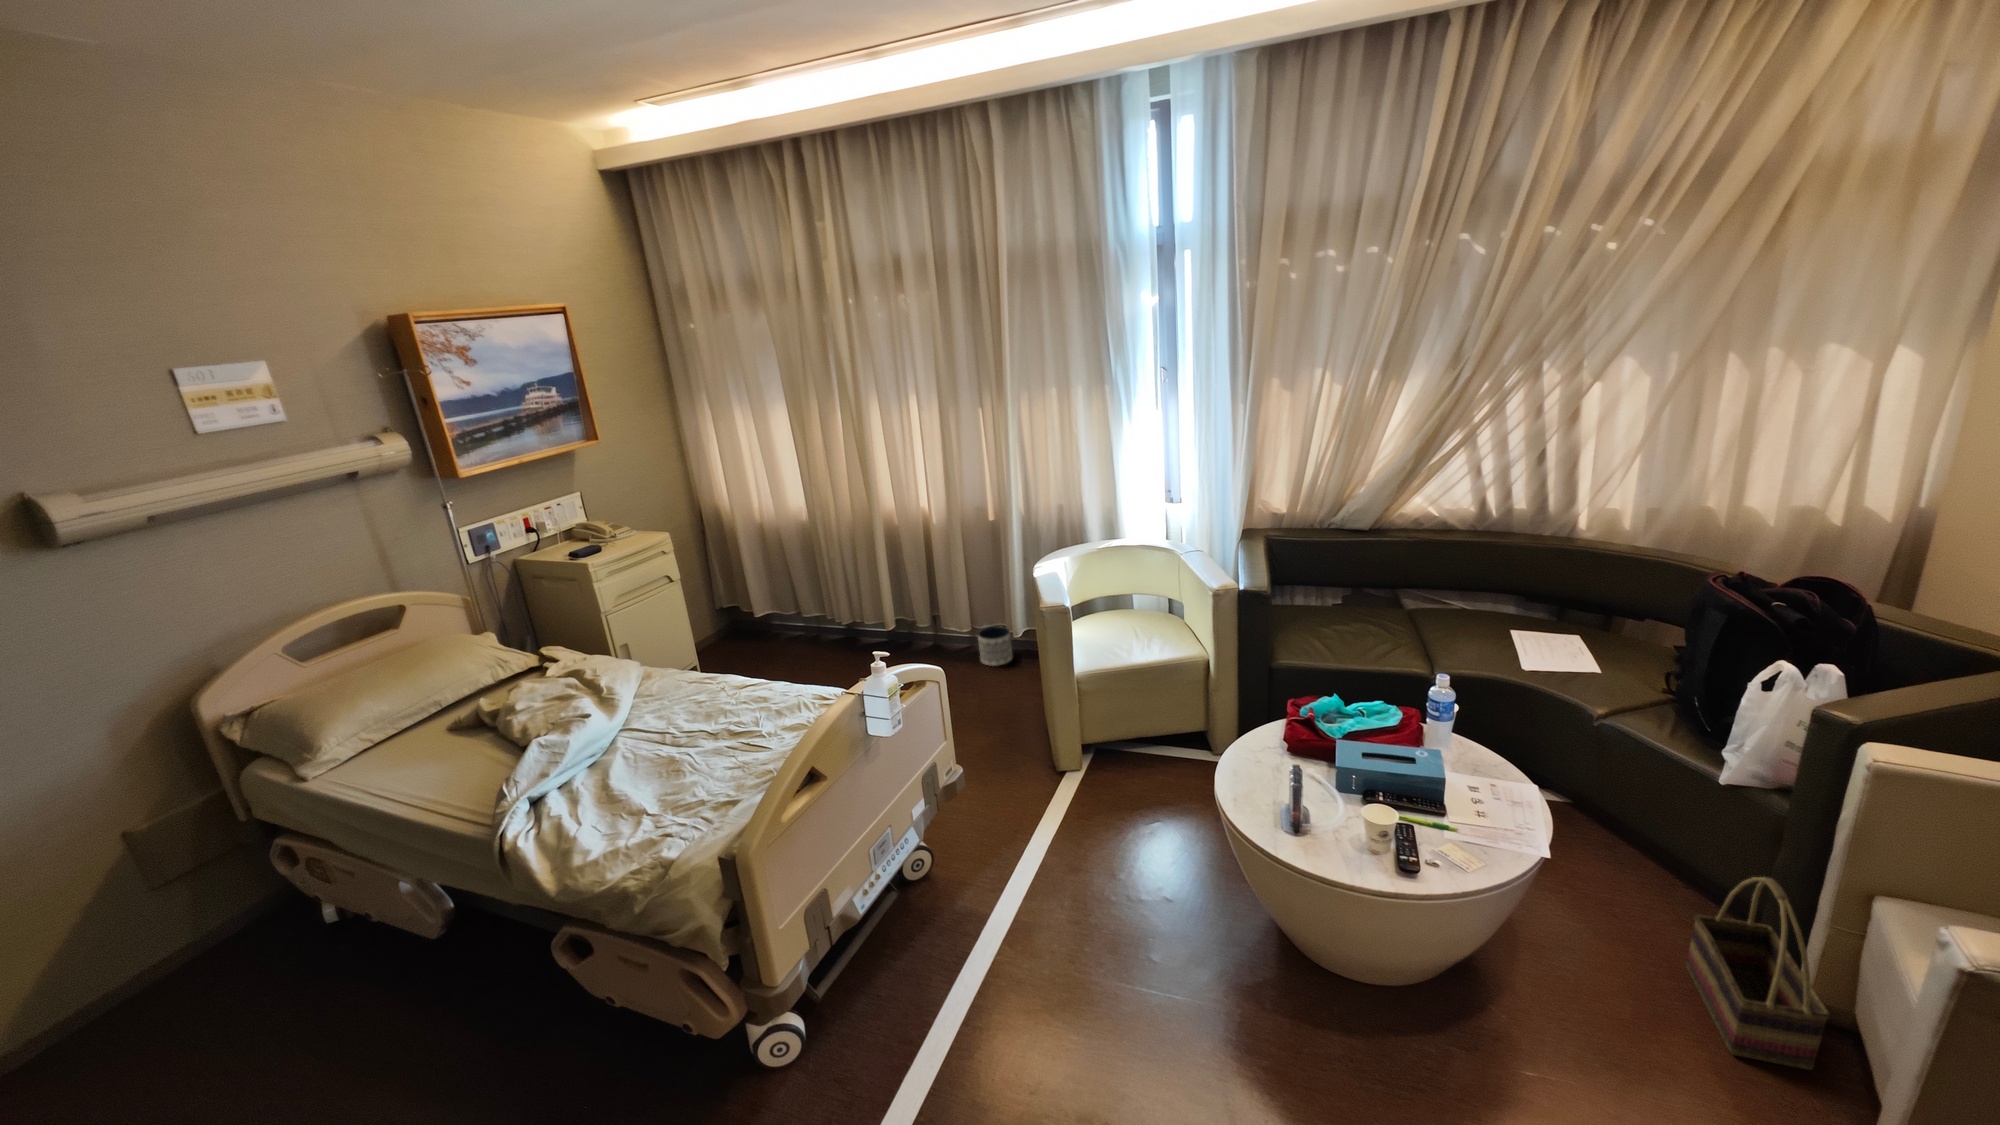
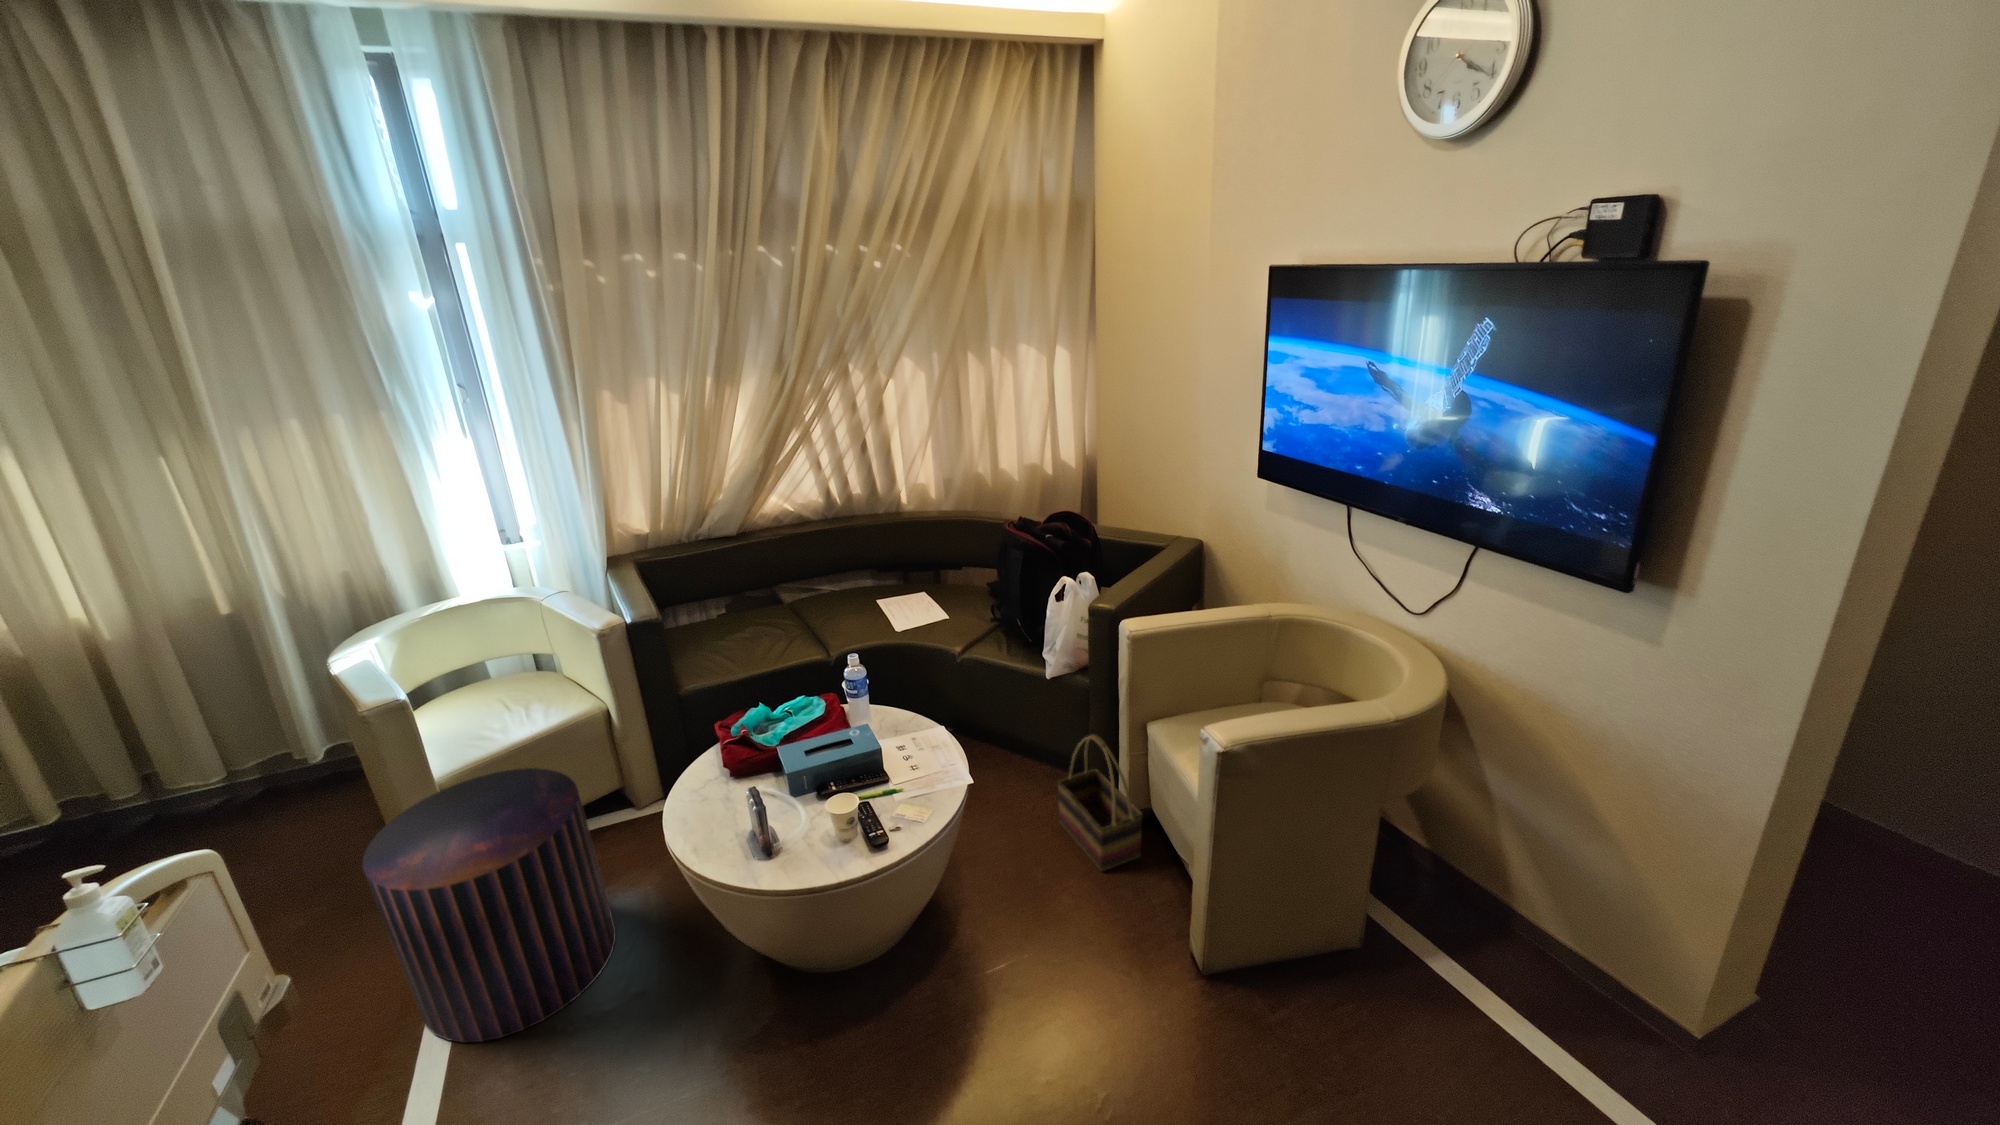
planter: present [978,626,1012,666] -> none [236,757,309,818]
pouf: none [1019,679,1169,881] -> present [363,768,616,1042]

